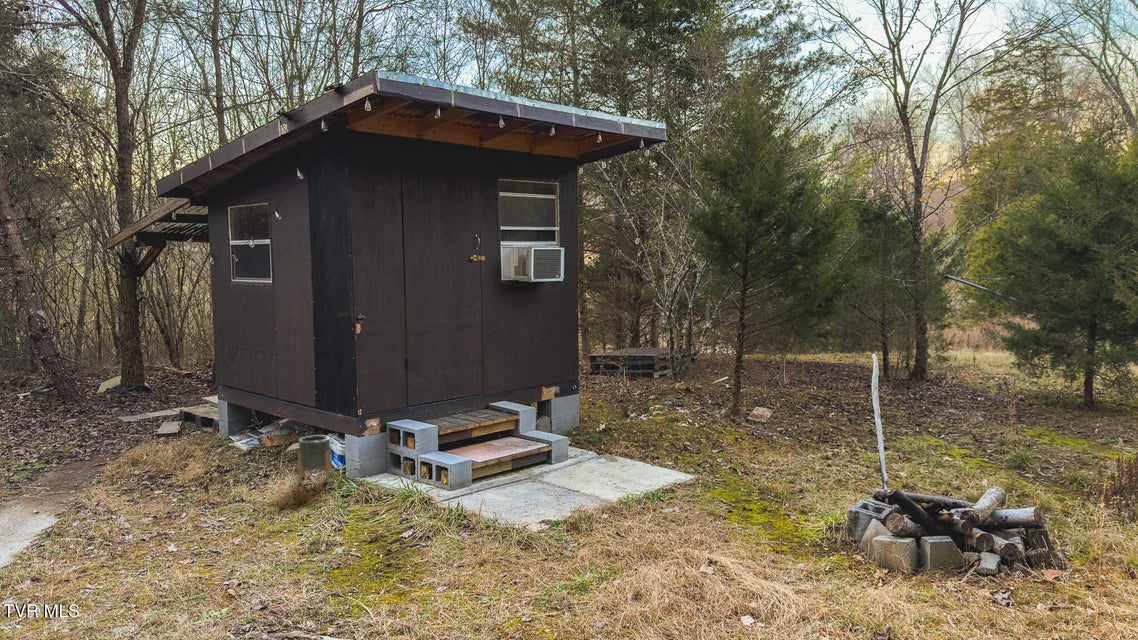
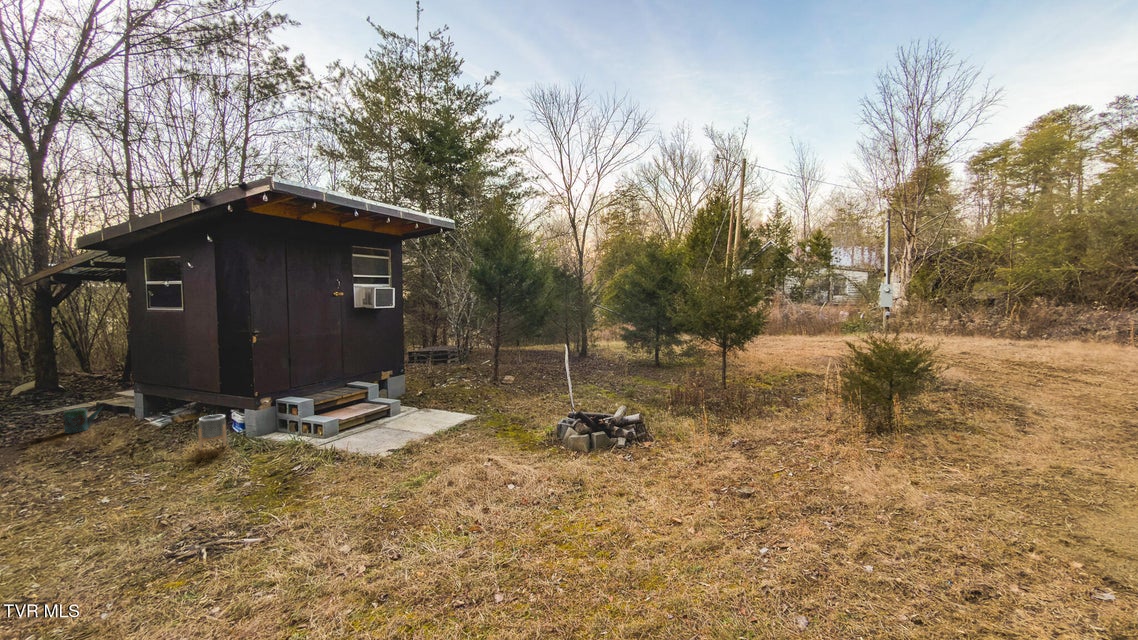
watering can: none [165,407,217,444] -> present [54,403,107,433]

